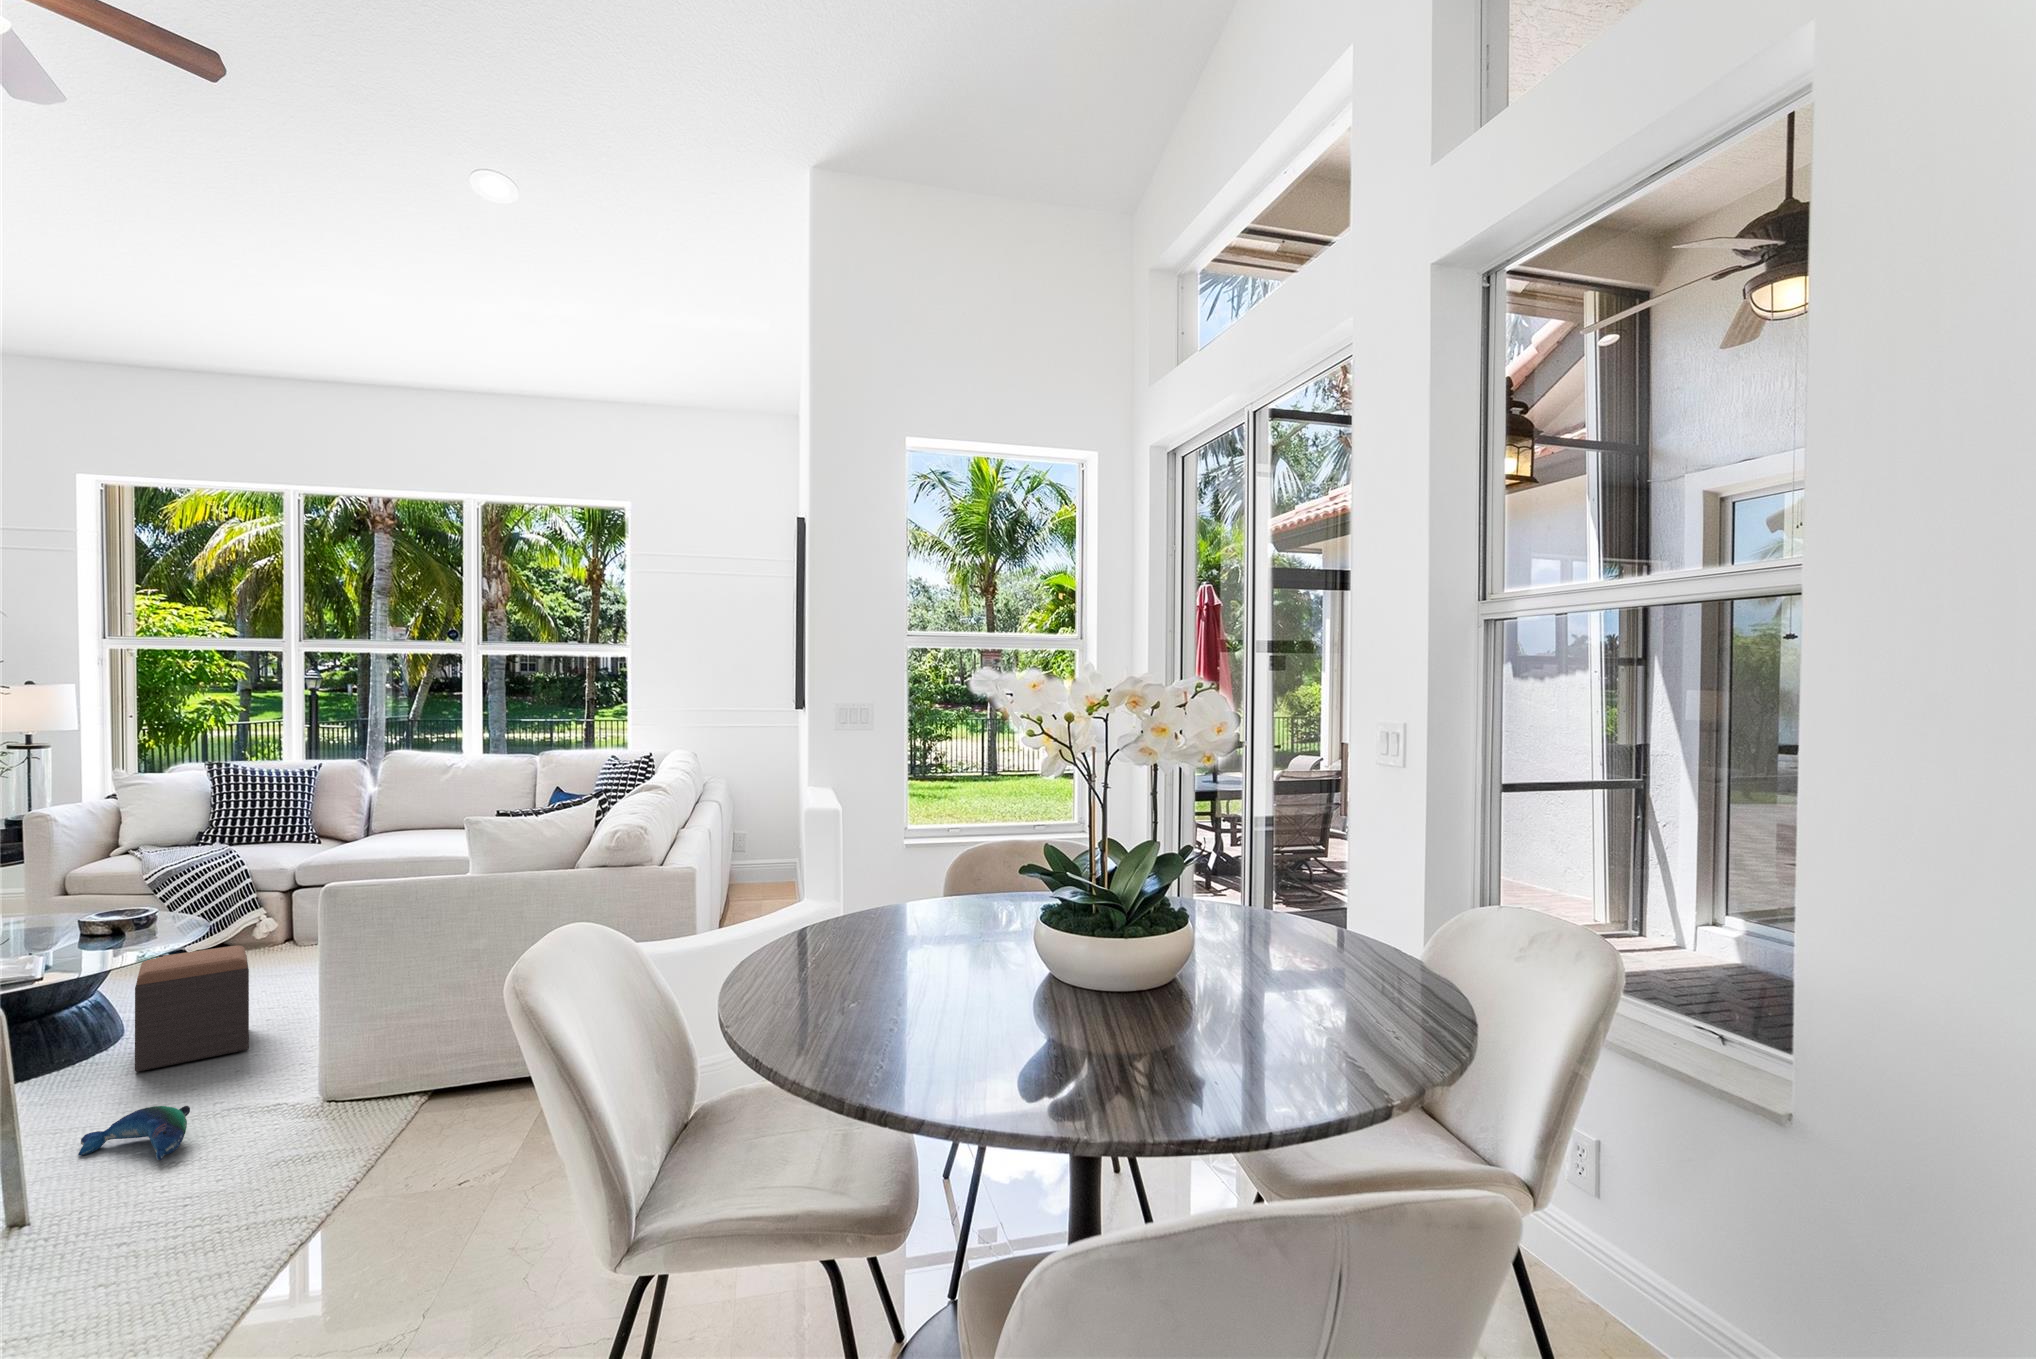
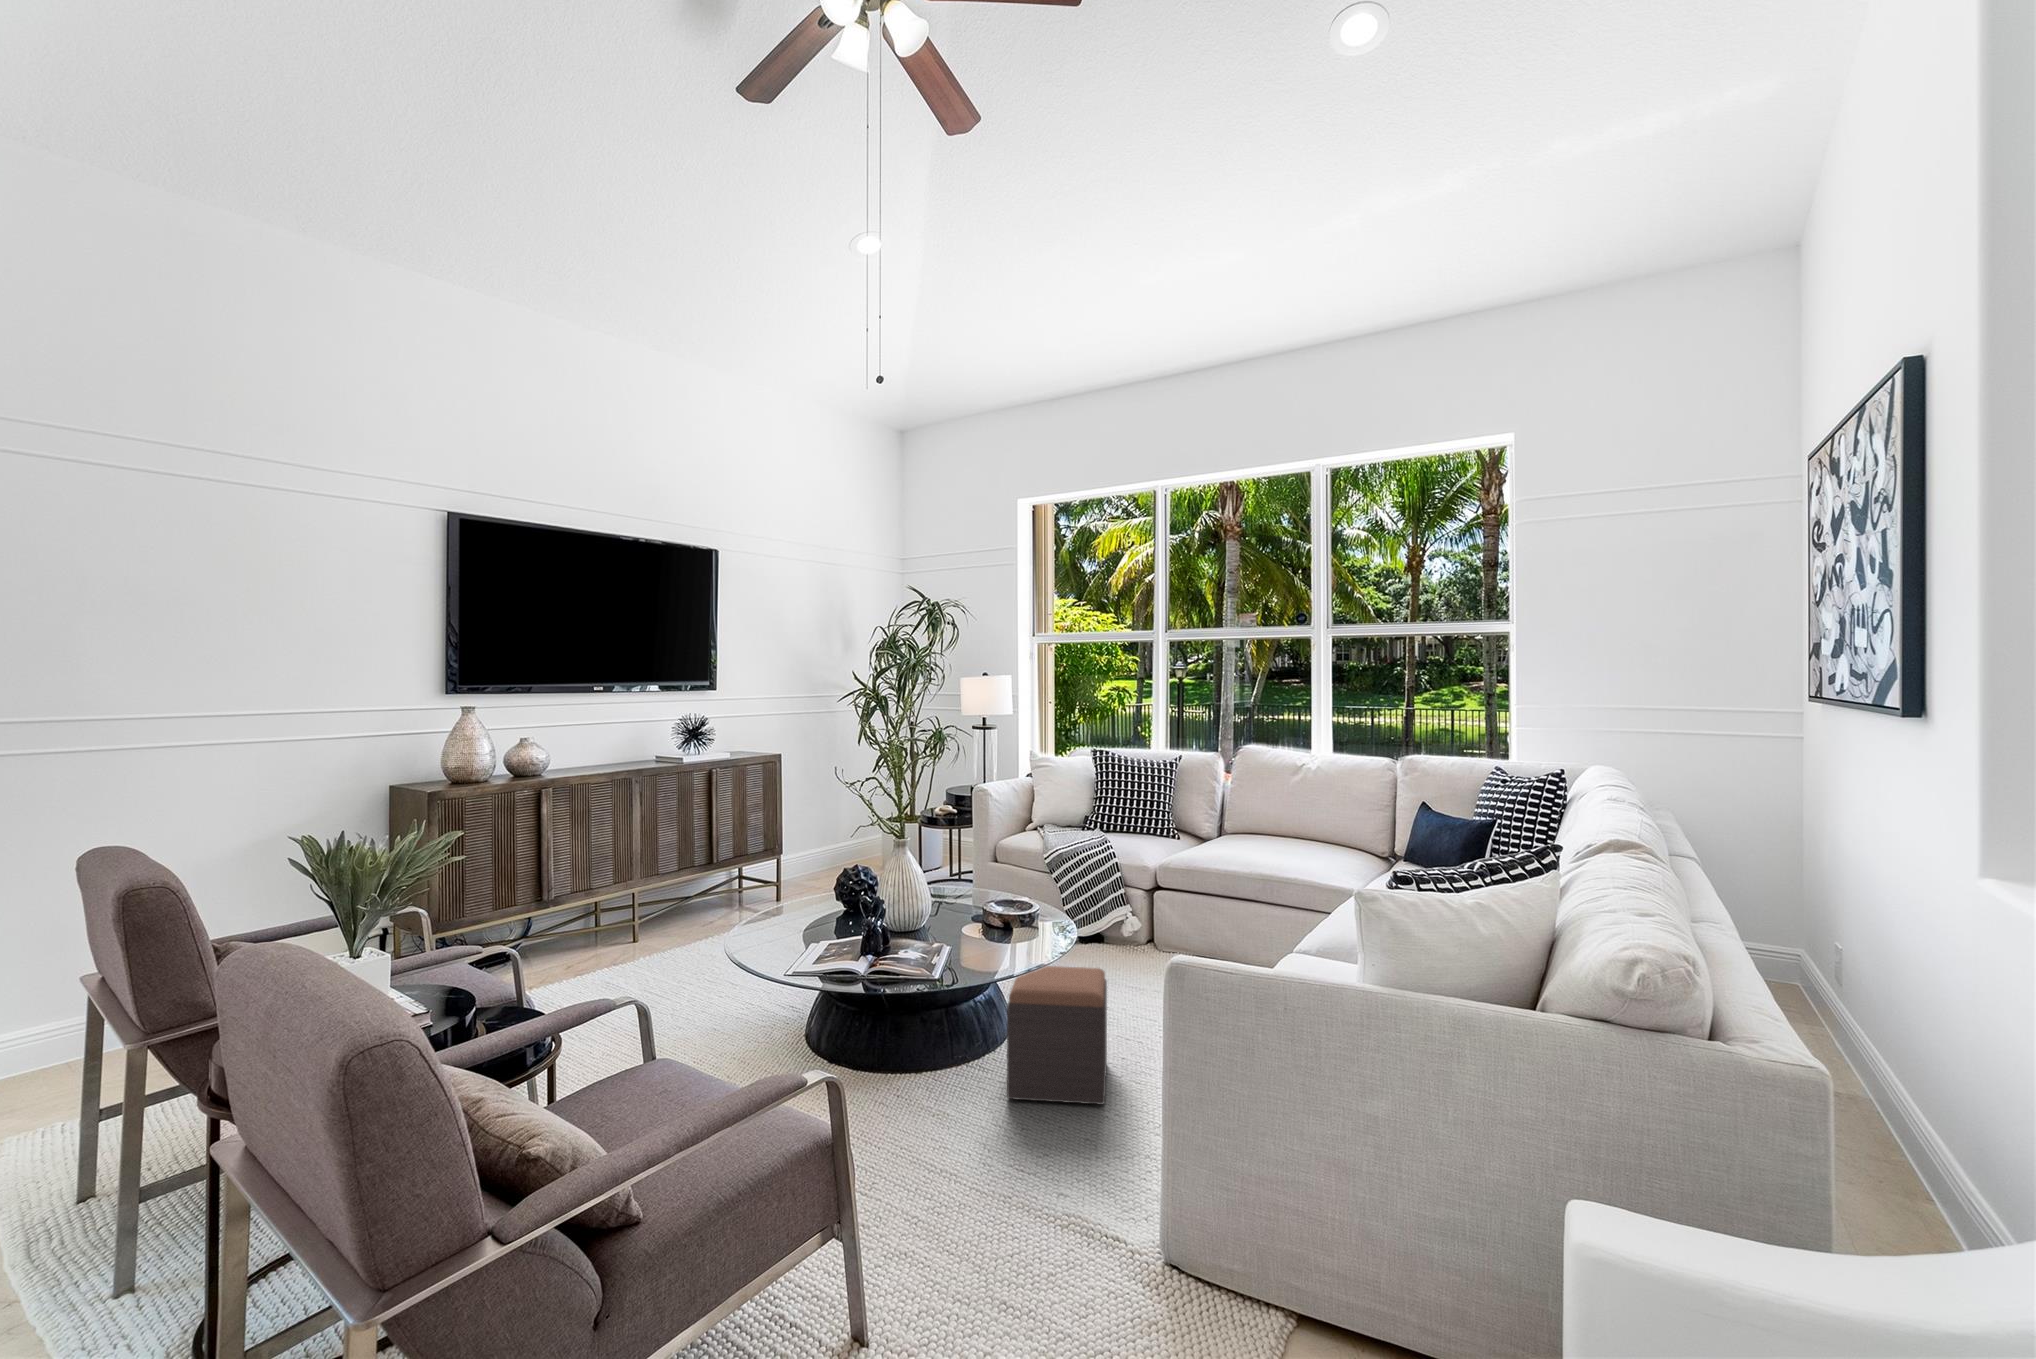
plush toy: present [78,1106,190,1160] -> none [935,1190,1034,1291]

